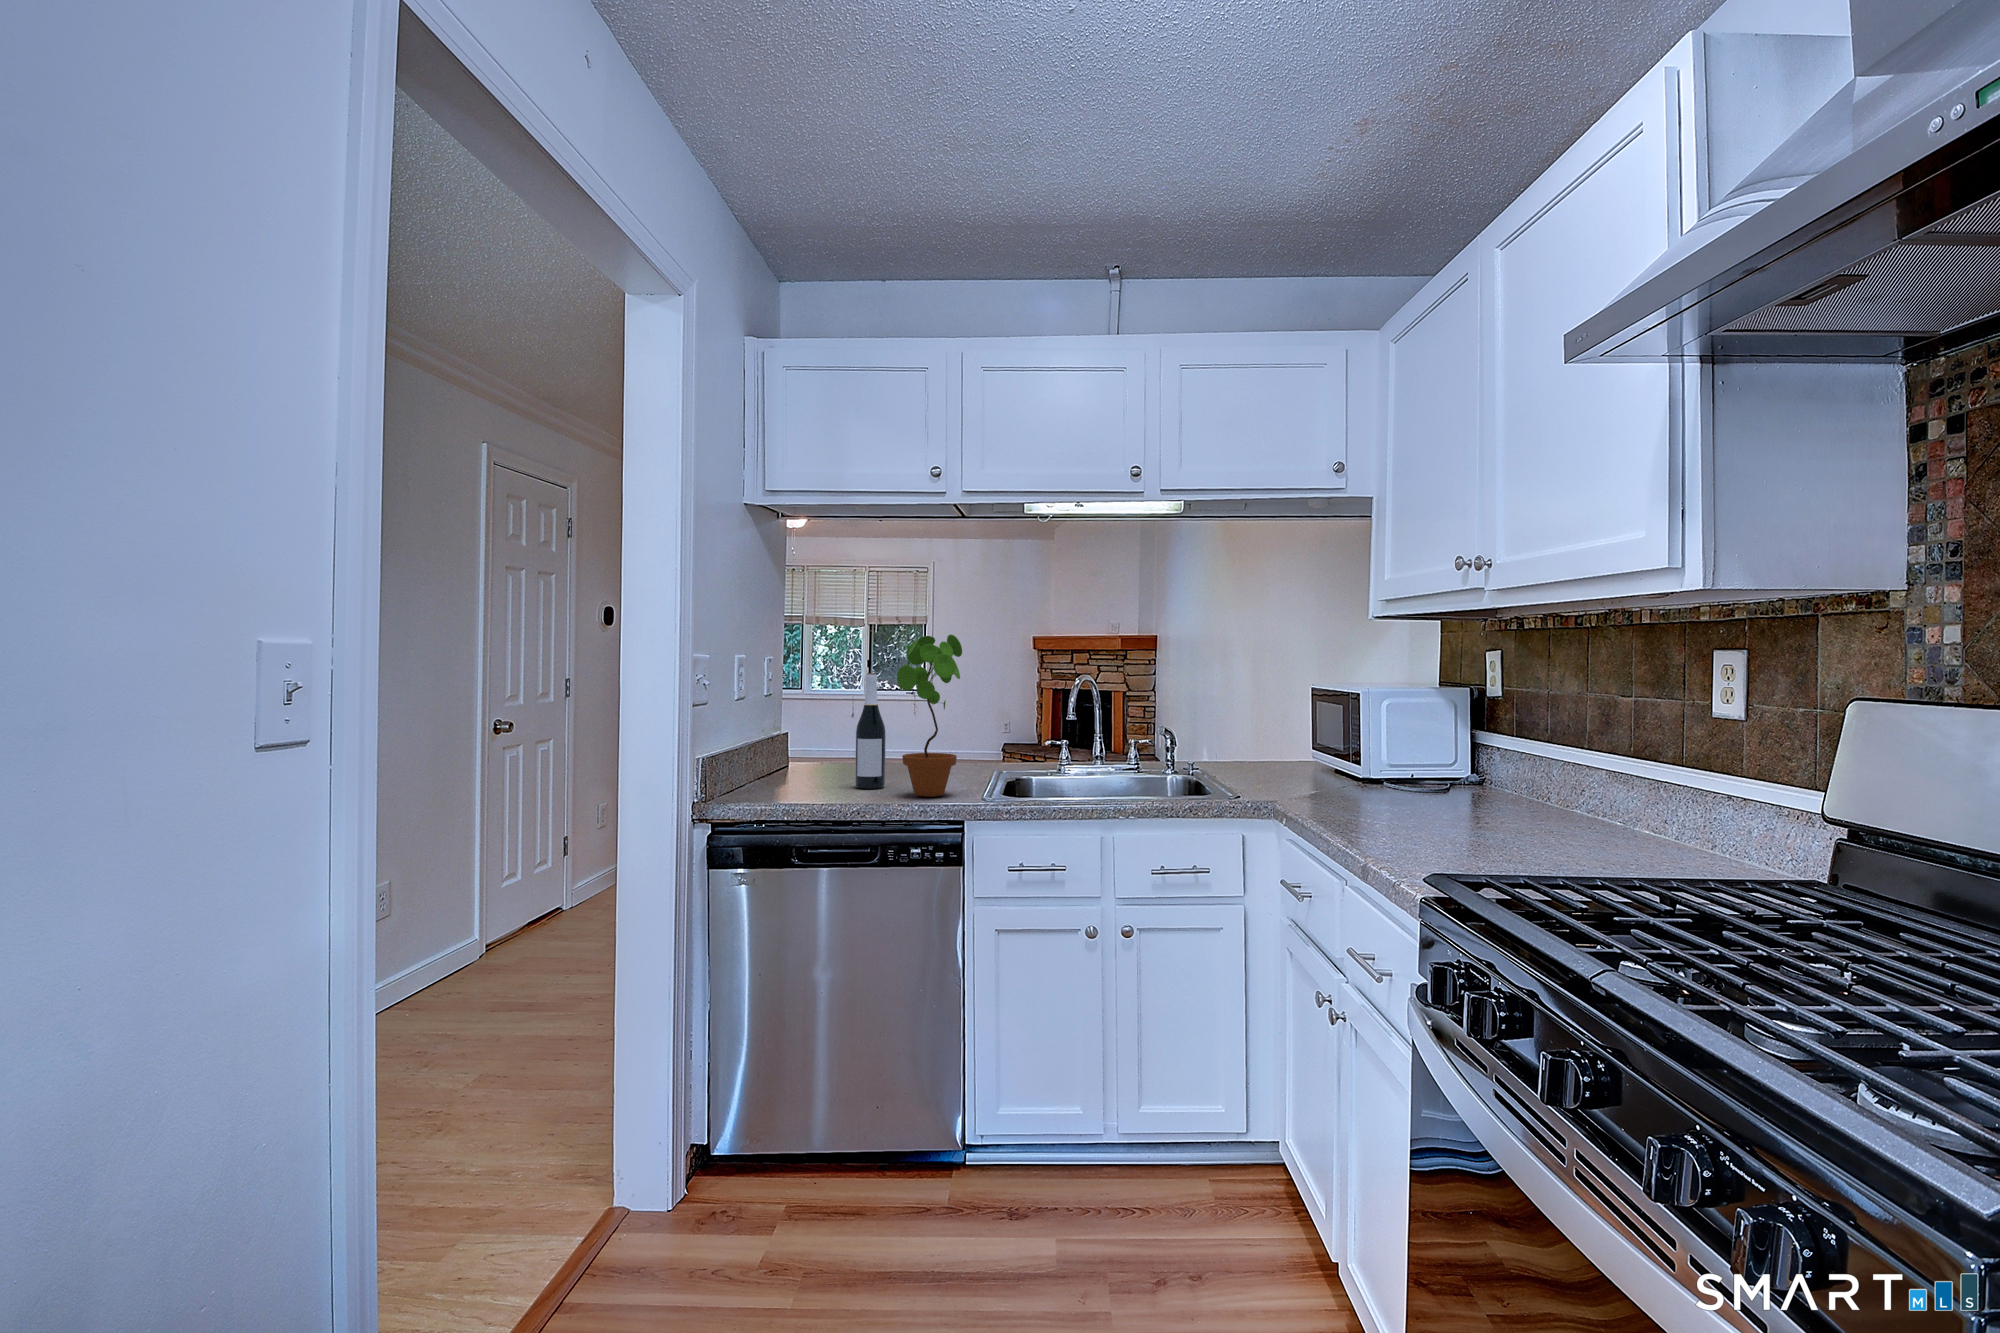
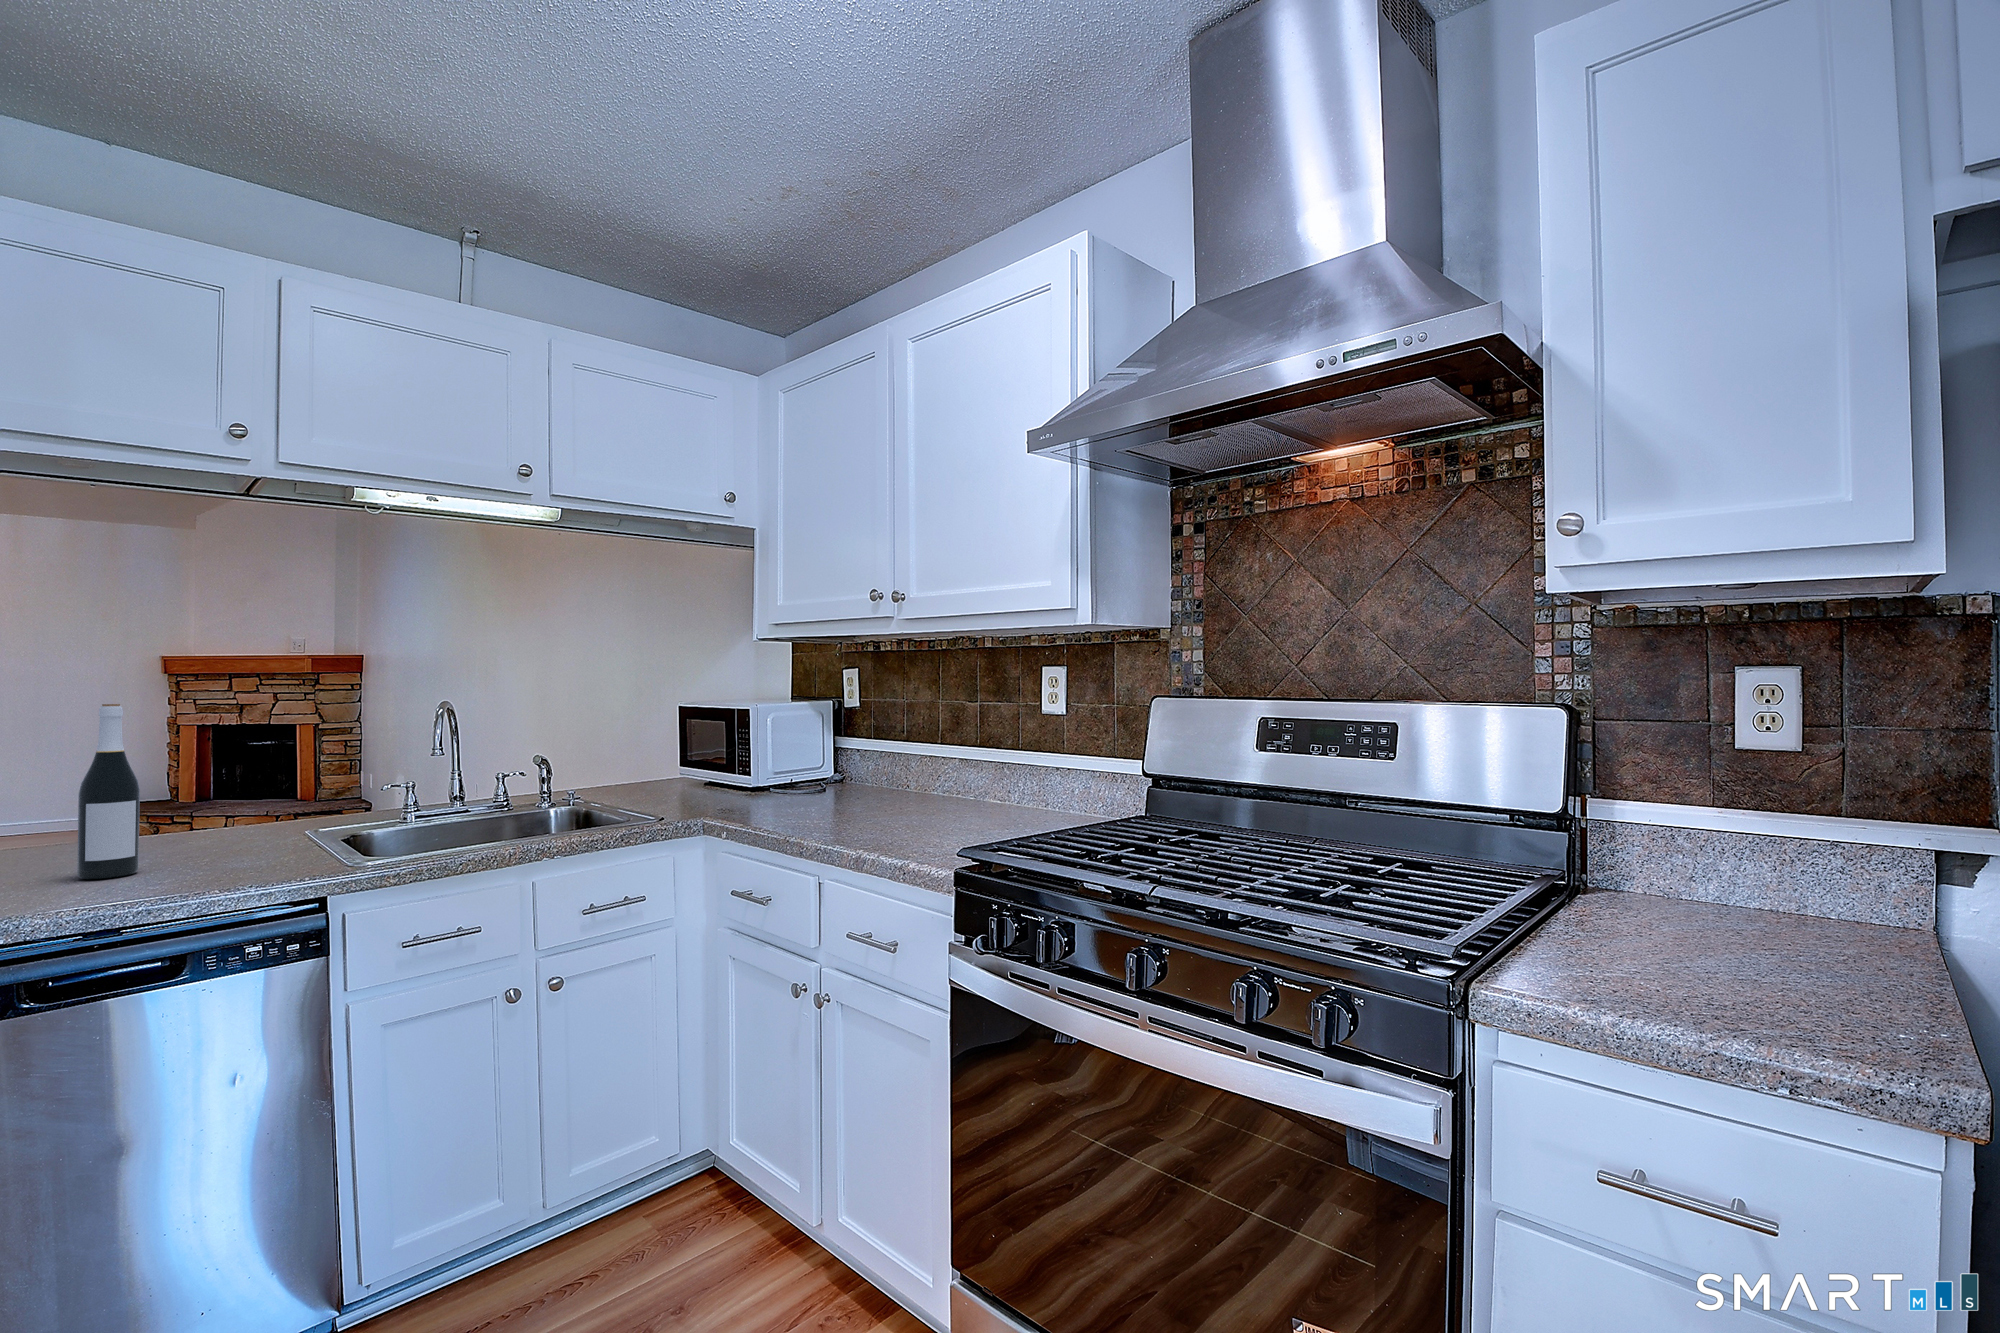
potted plant: present [897,634,962,797] -> none [195,648,299,874]

